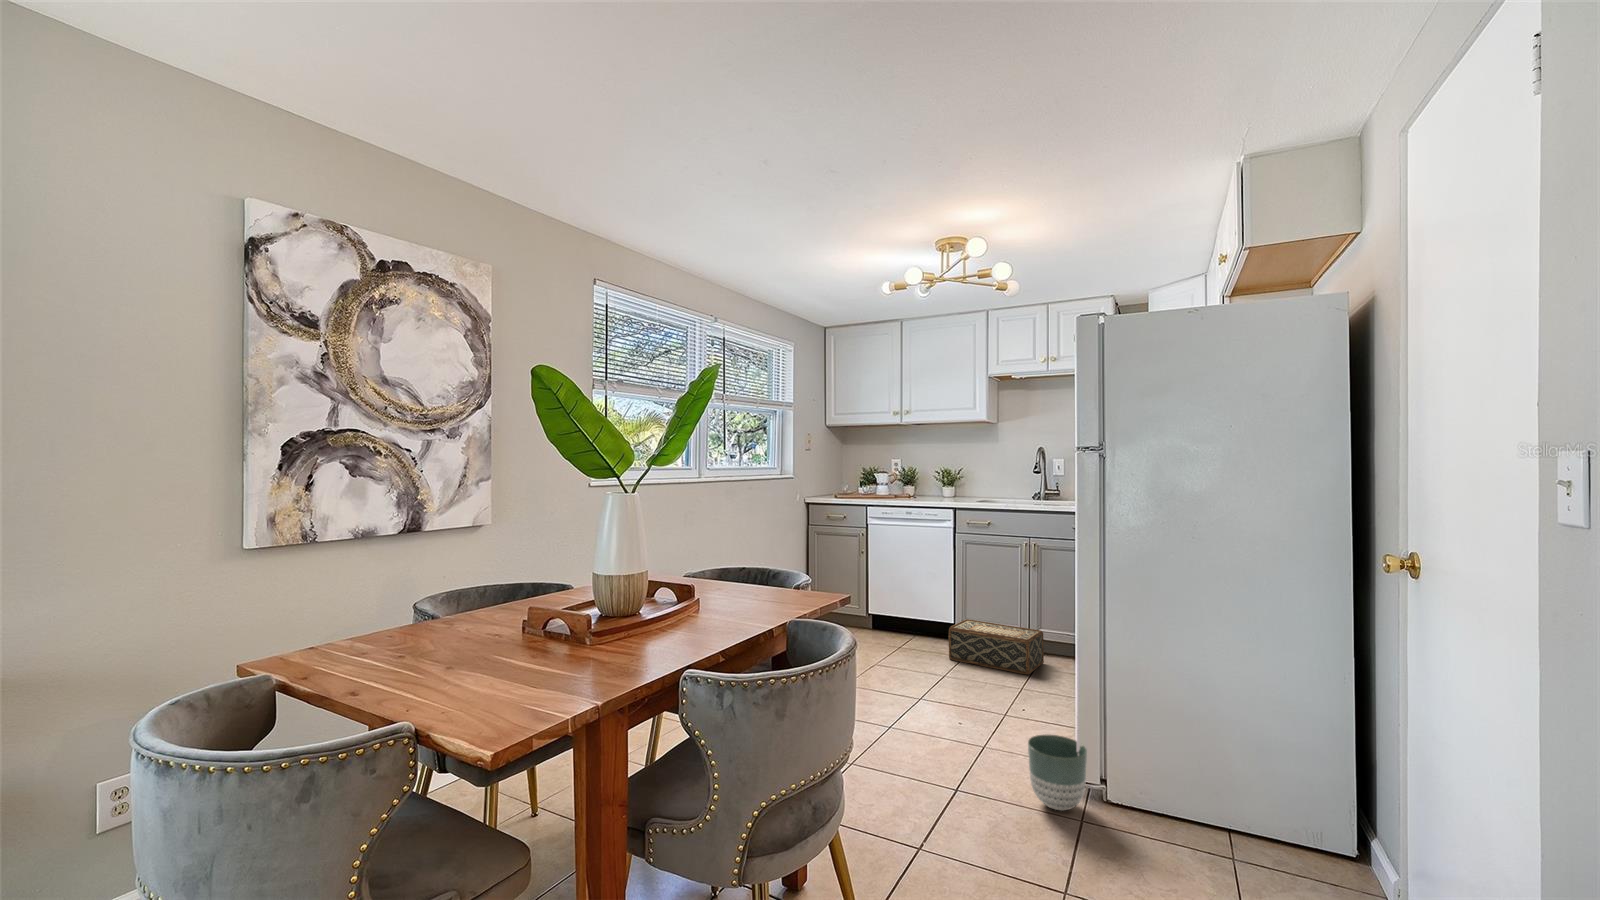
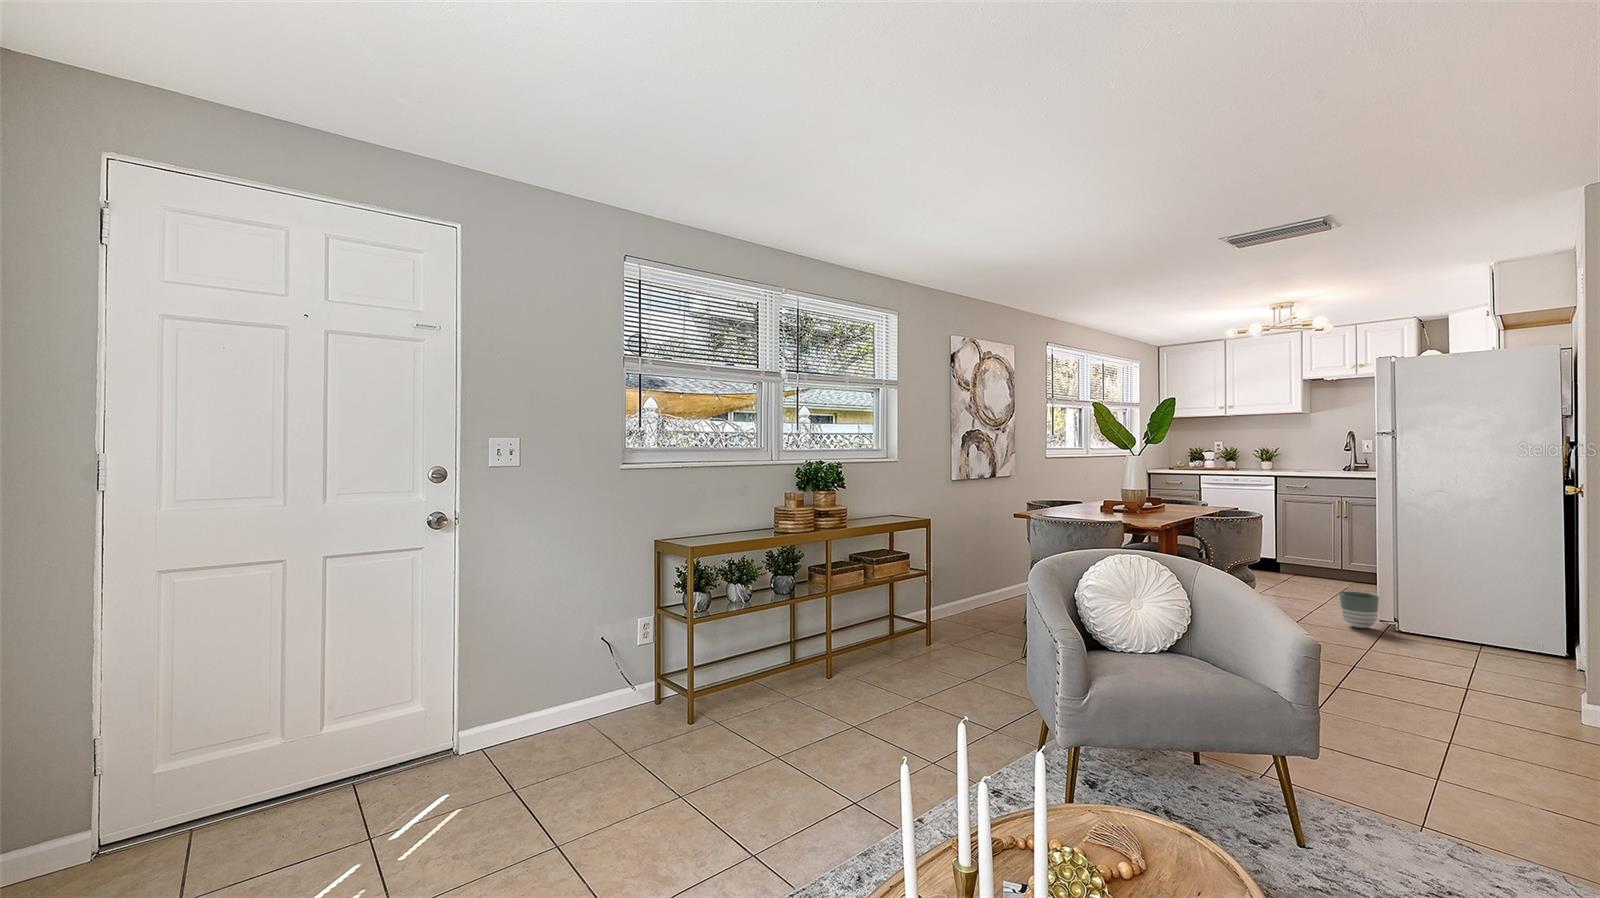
woven basket: present [949,619,1044,675] -> none [1273,555,1354,588]

